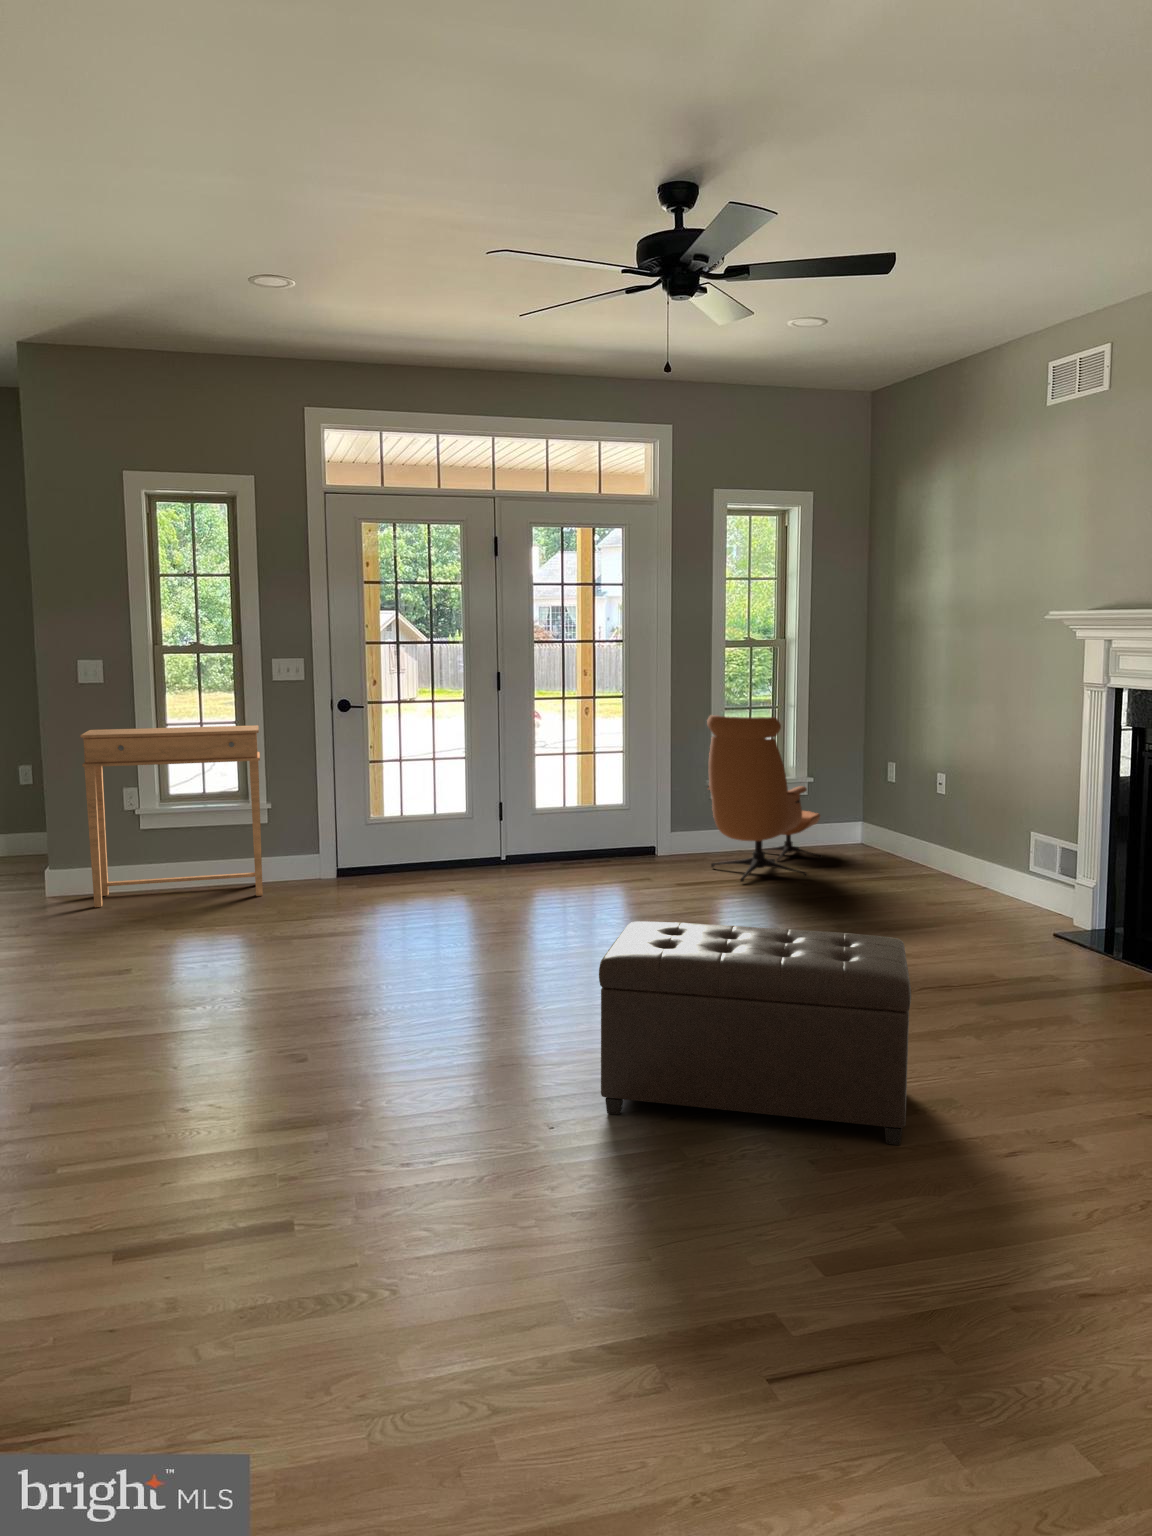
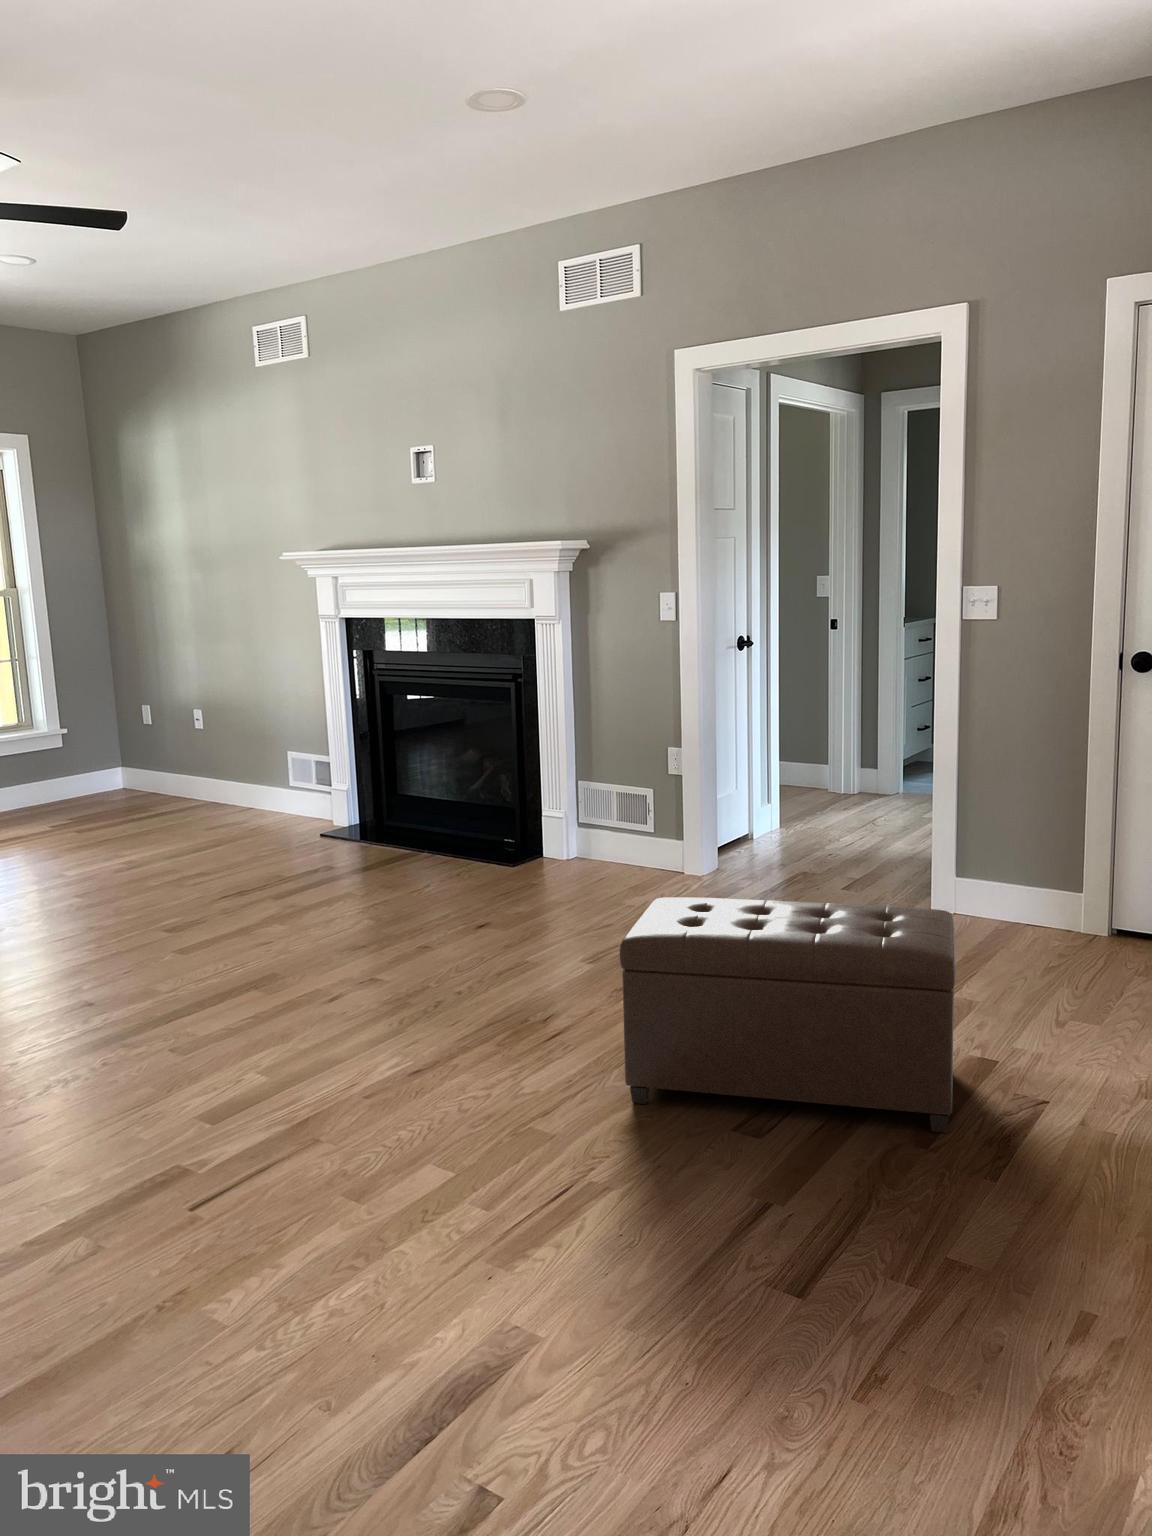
lounge chair: present [707,715,821,882] -> none [749,666,881,849]
side table: present [81,725,263,907] -> none [73,691,273,891]

